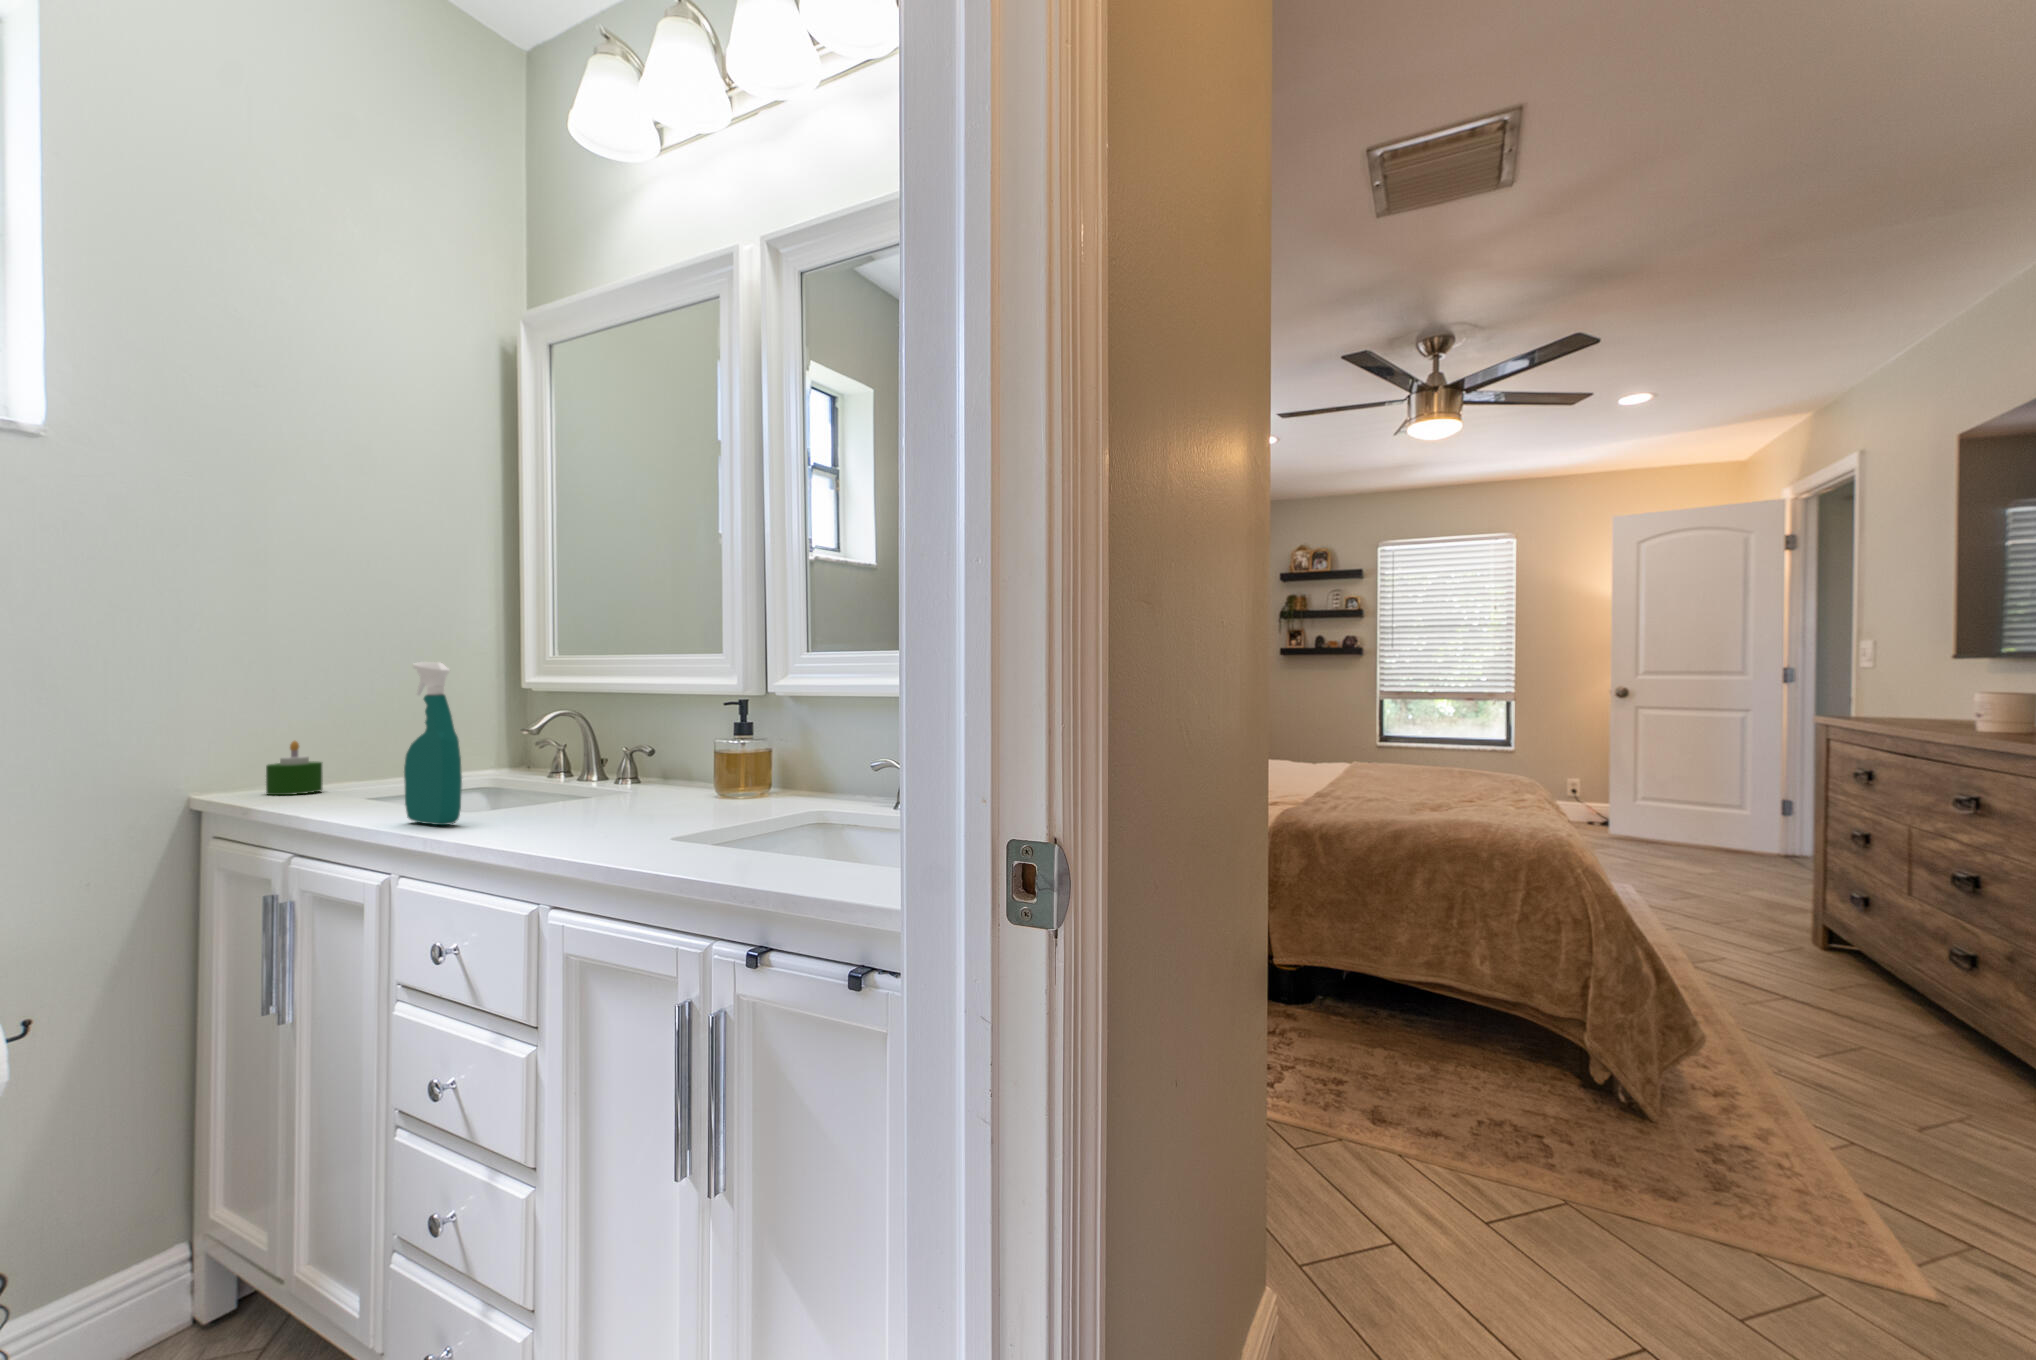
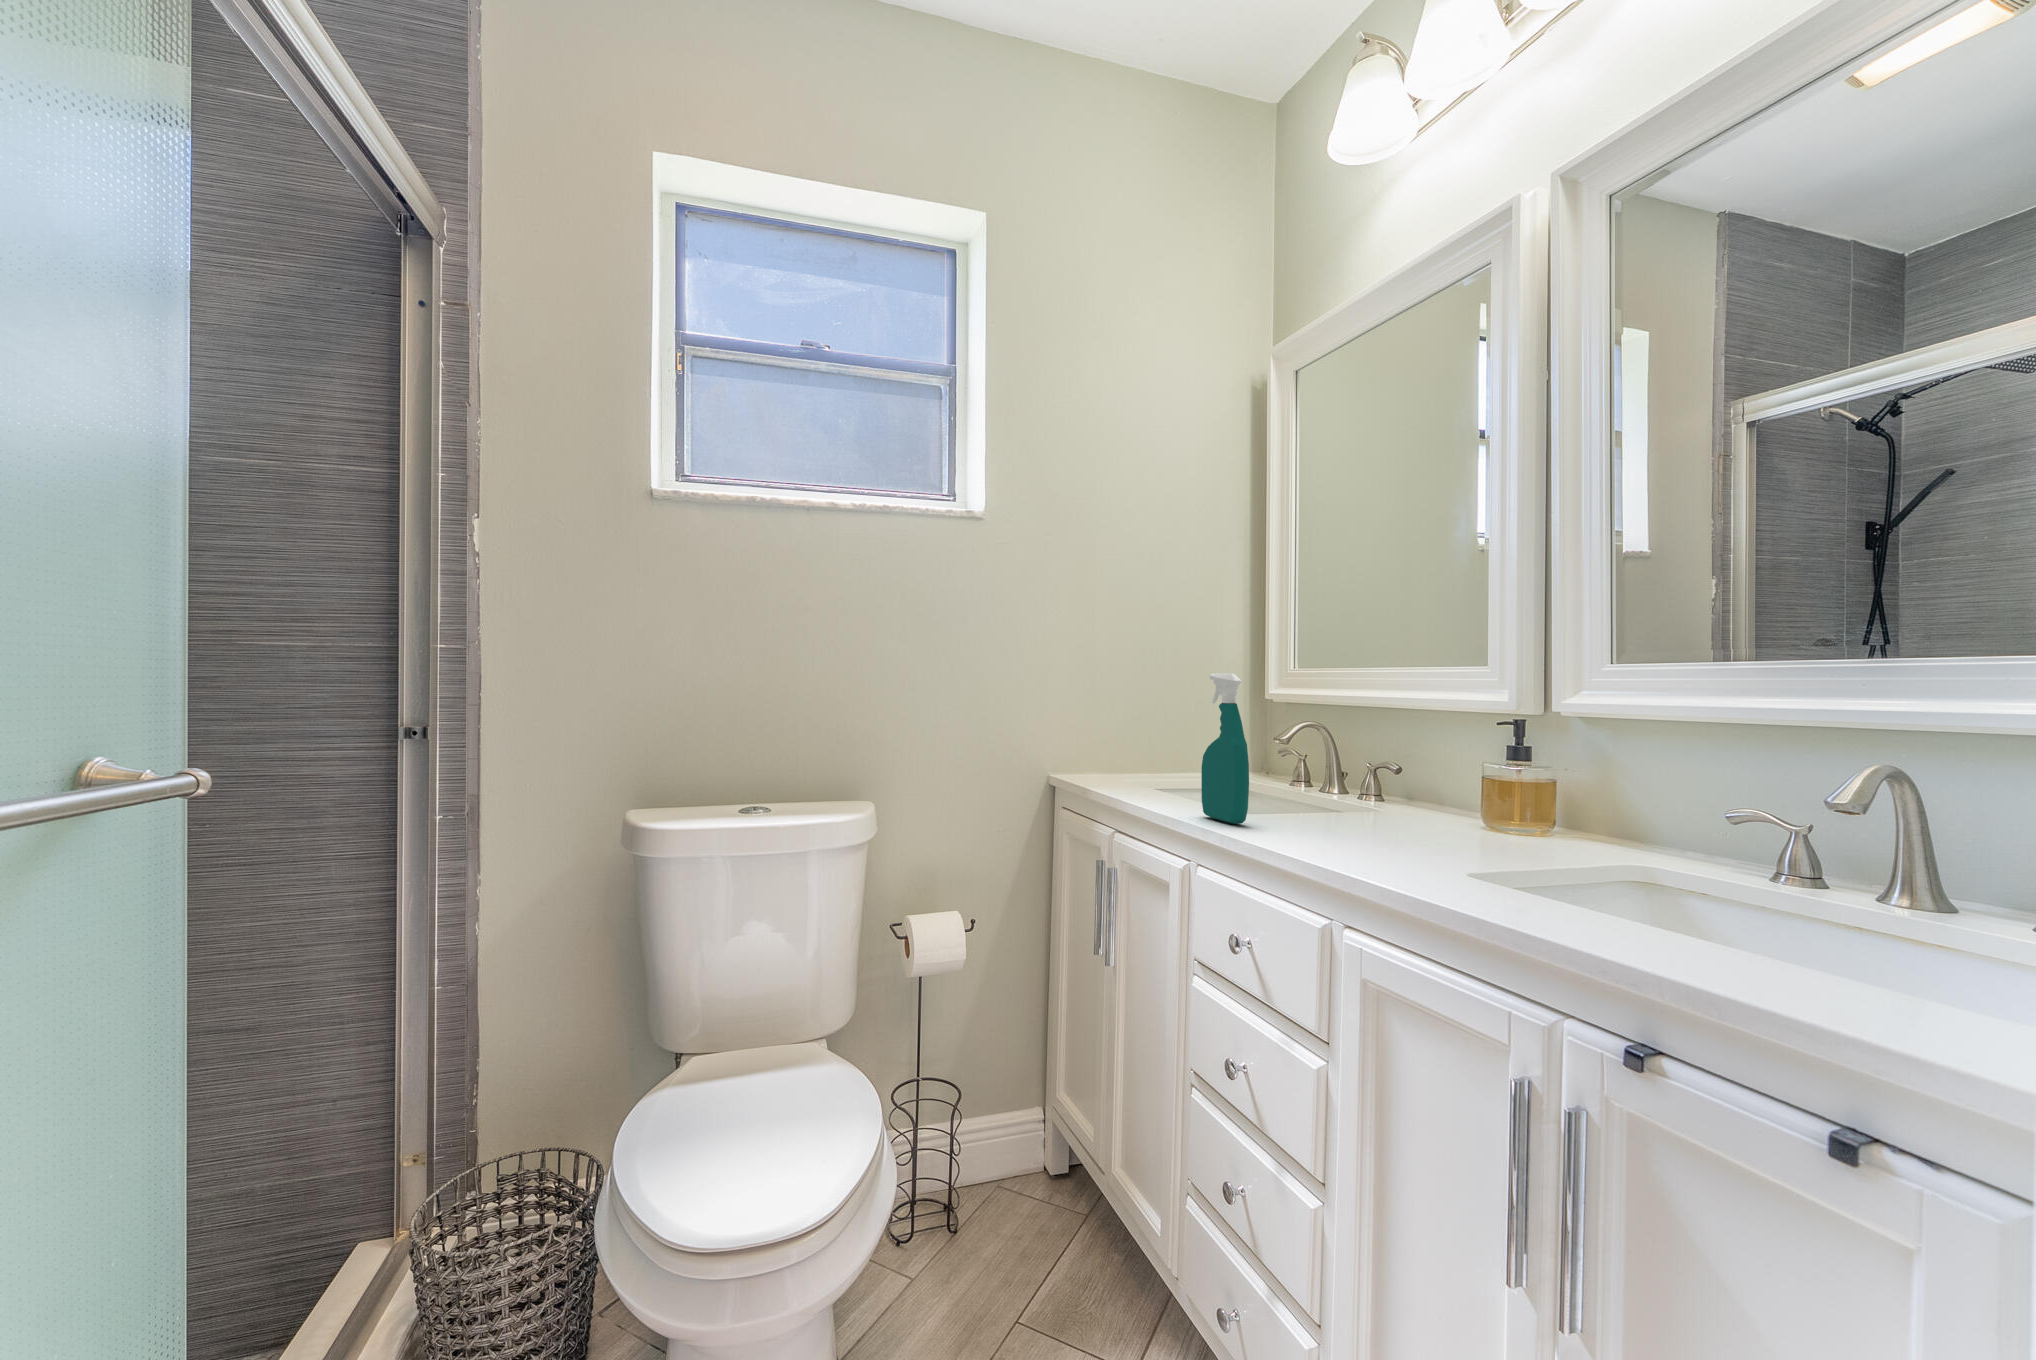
candle: present [266,741,323,795] -> none [1090,735,1126,779]

